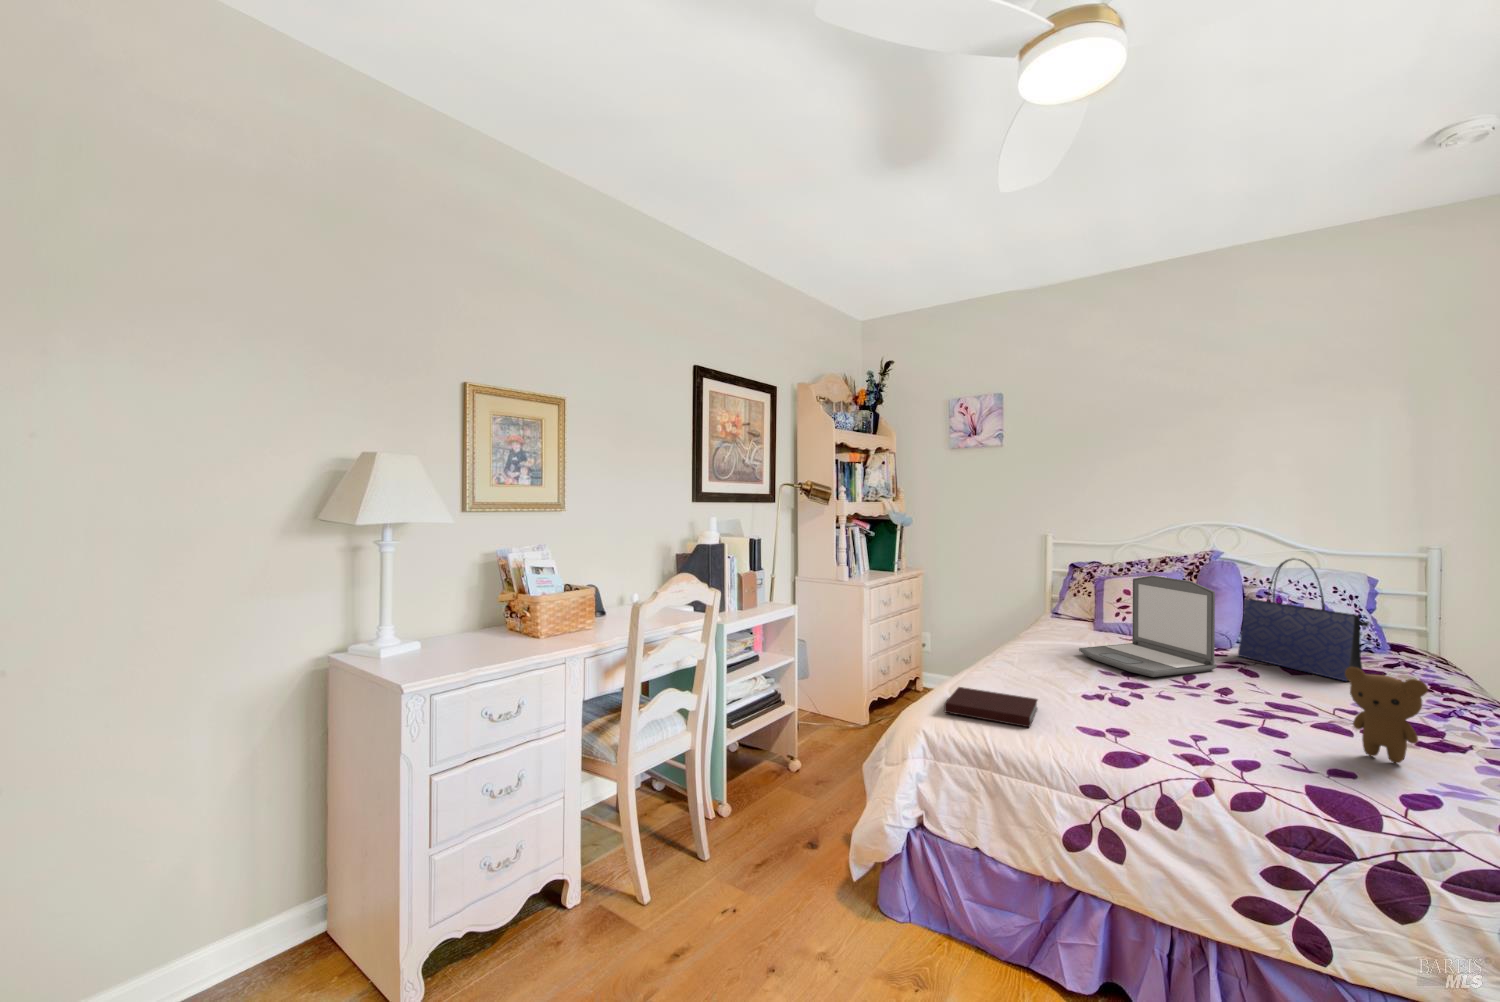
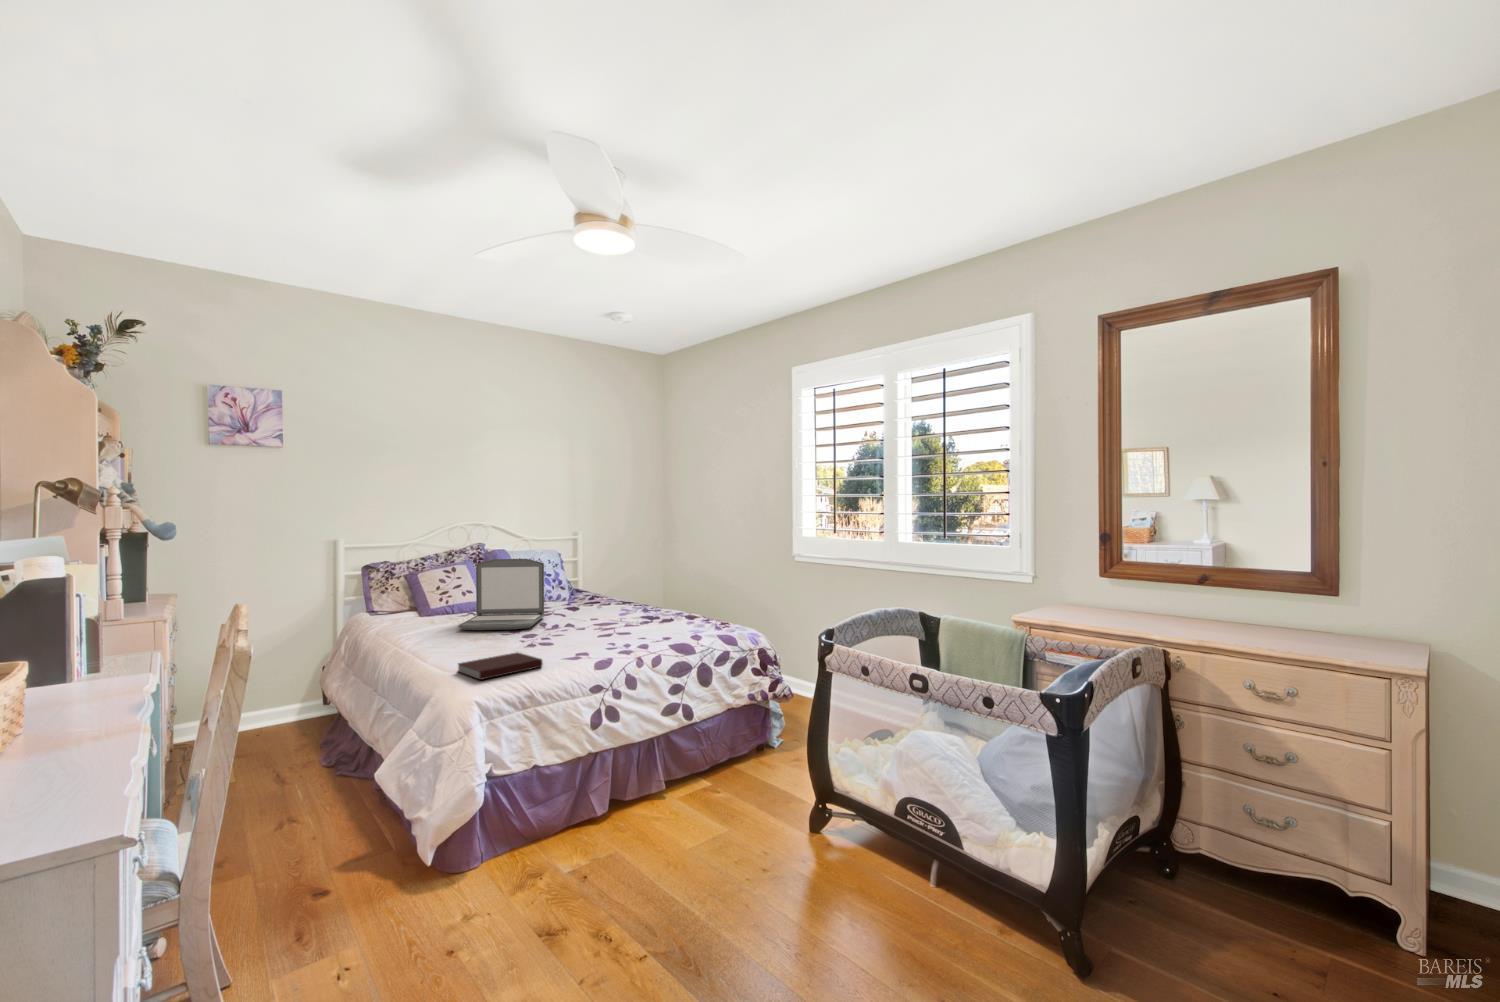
tote bag: present [1238,559,1368,681] -> none [535,538,604,609]
teddy bear: present [1345,667,1428,763] -> none [653,583,684,628]

